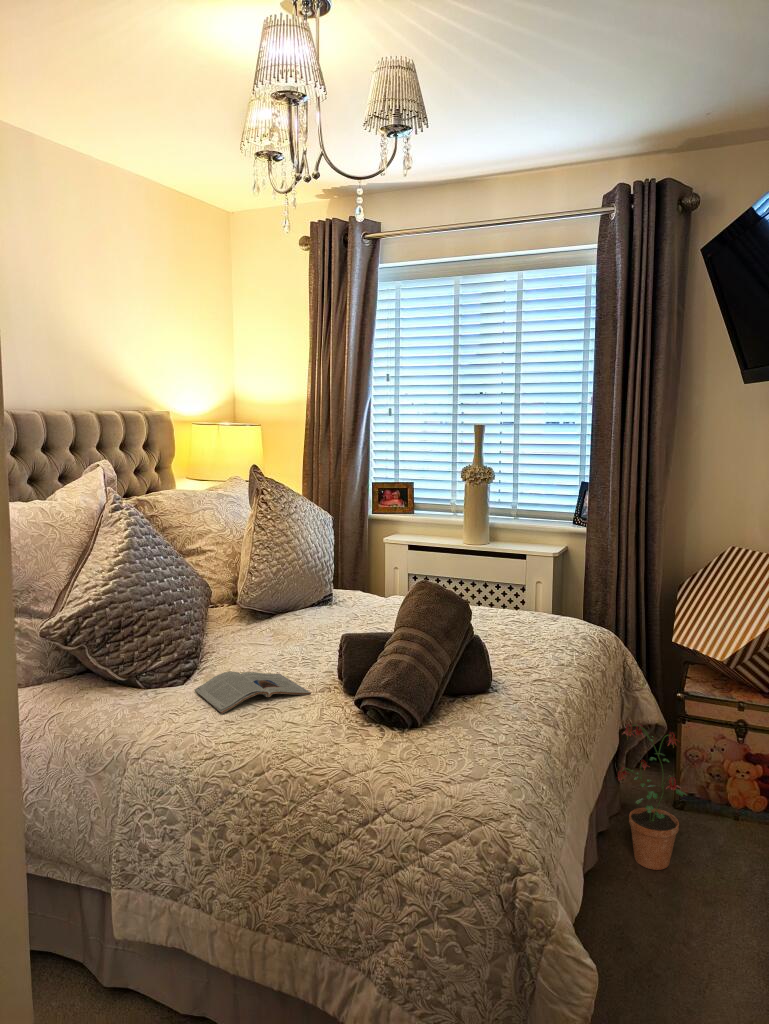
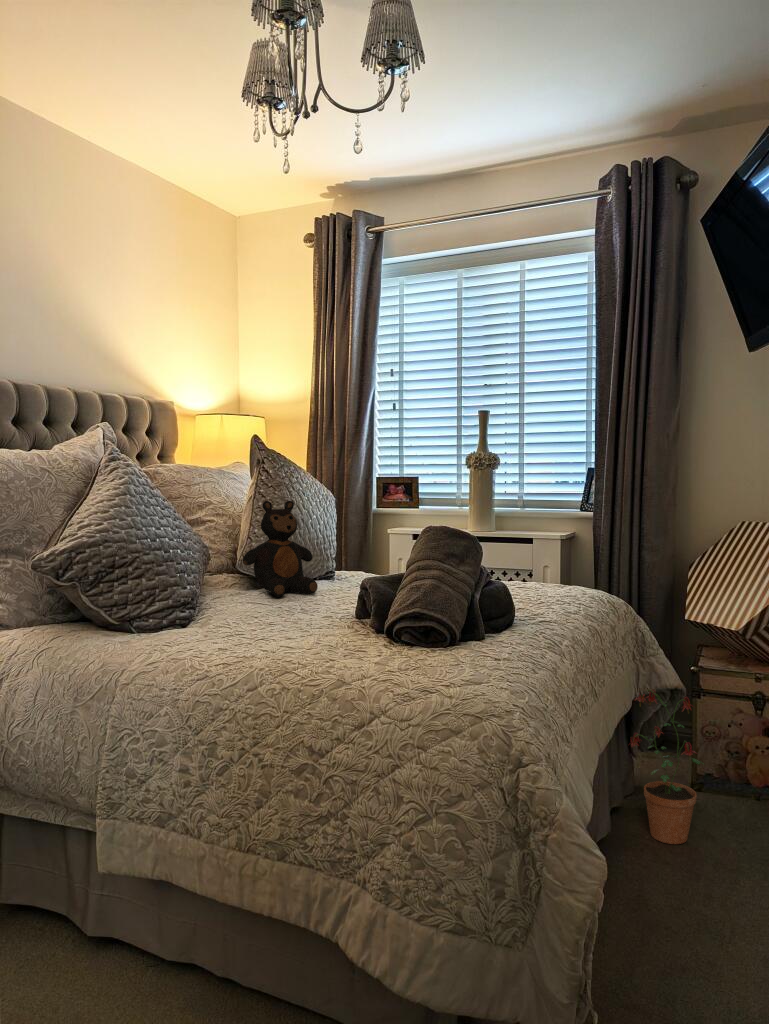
teddy bear: none [245,538,318,637] -> present [242,500,318,597]
magazine: present [194,671,311,714] -> none [188,613,309,644]

